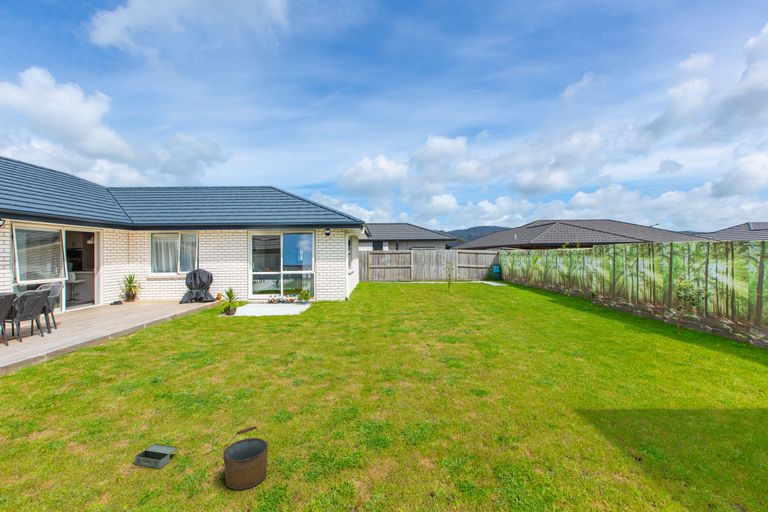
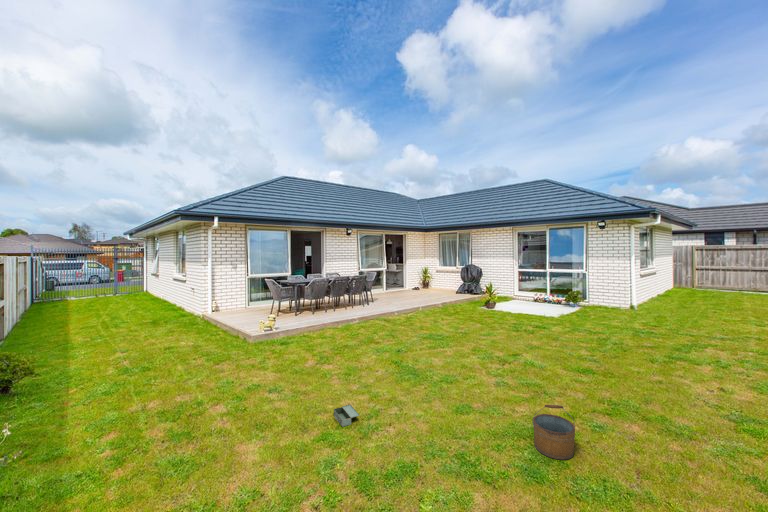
bucket: present [223,426,268,490] -> present [532,405,575,460]

